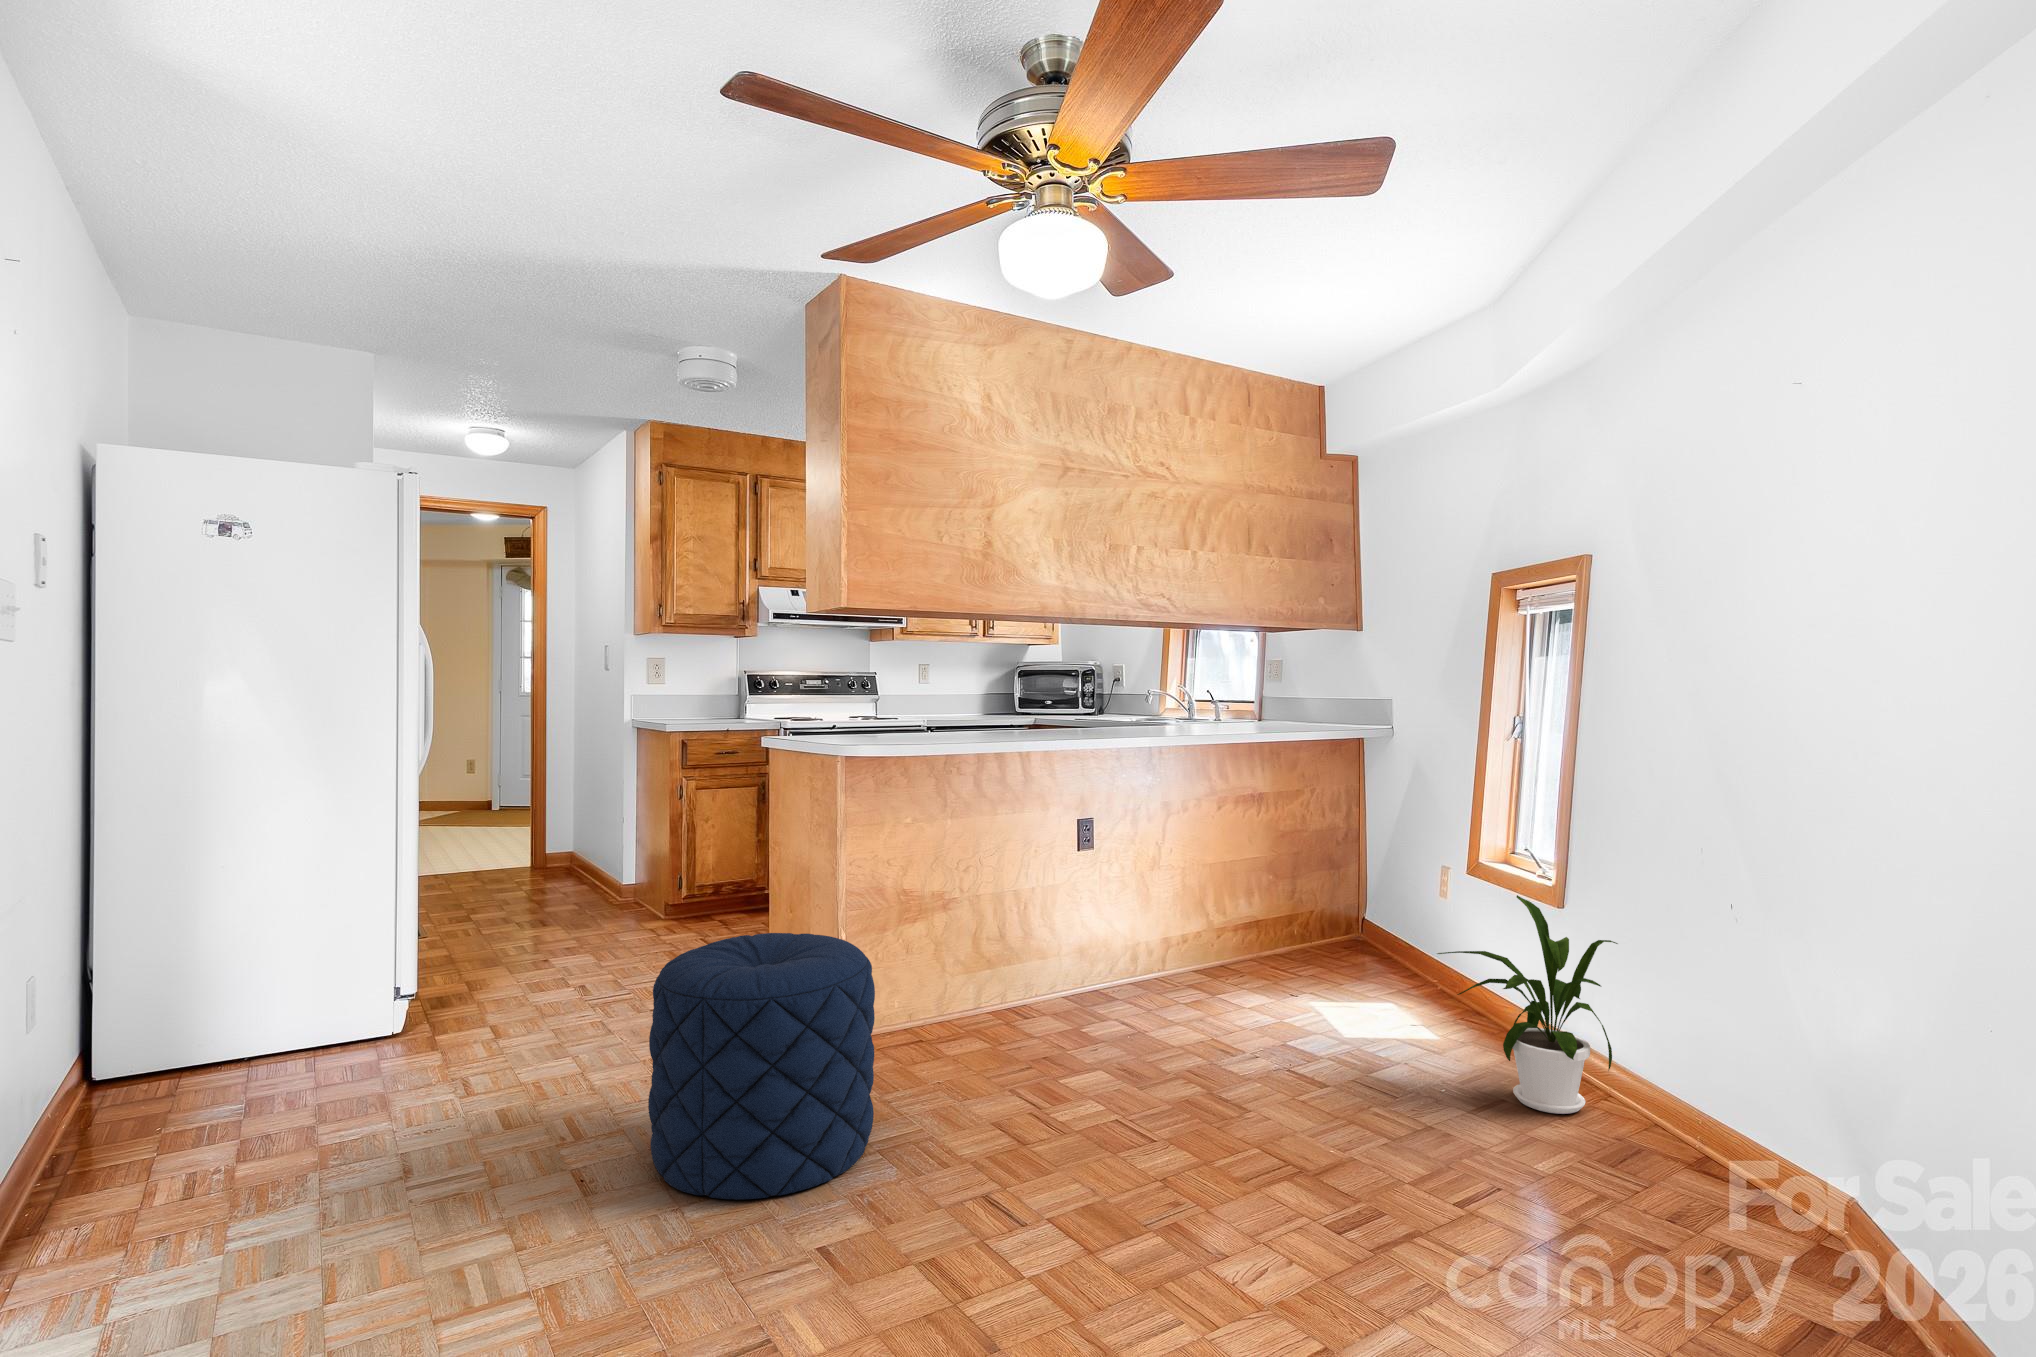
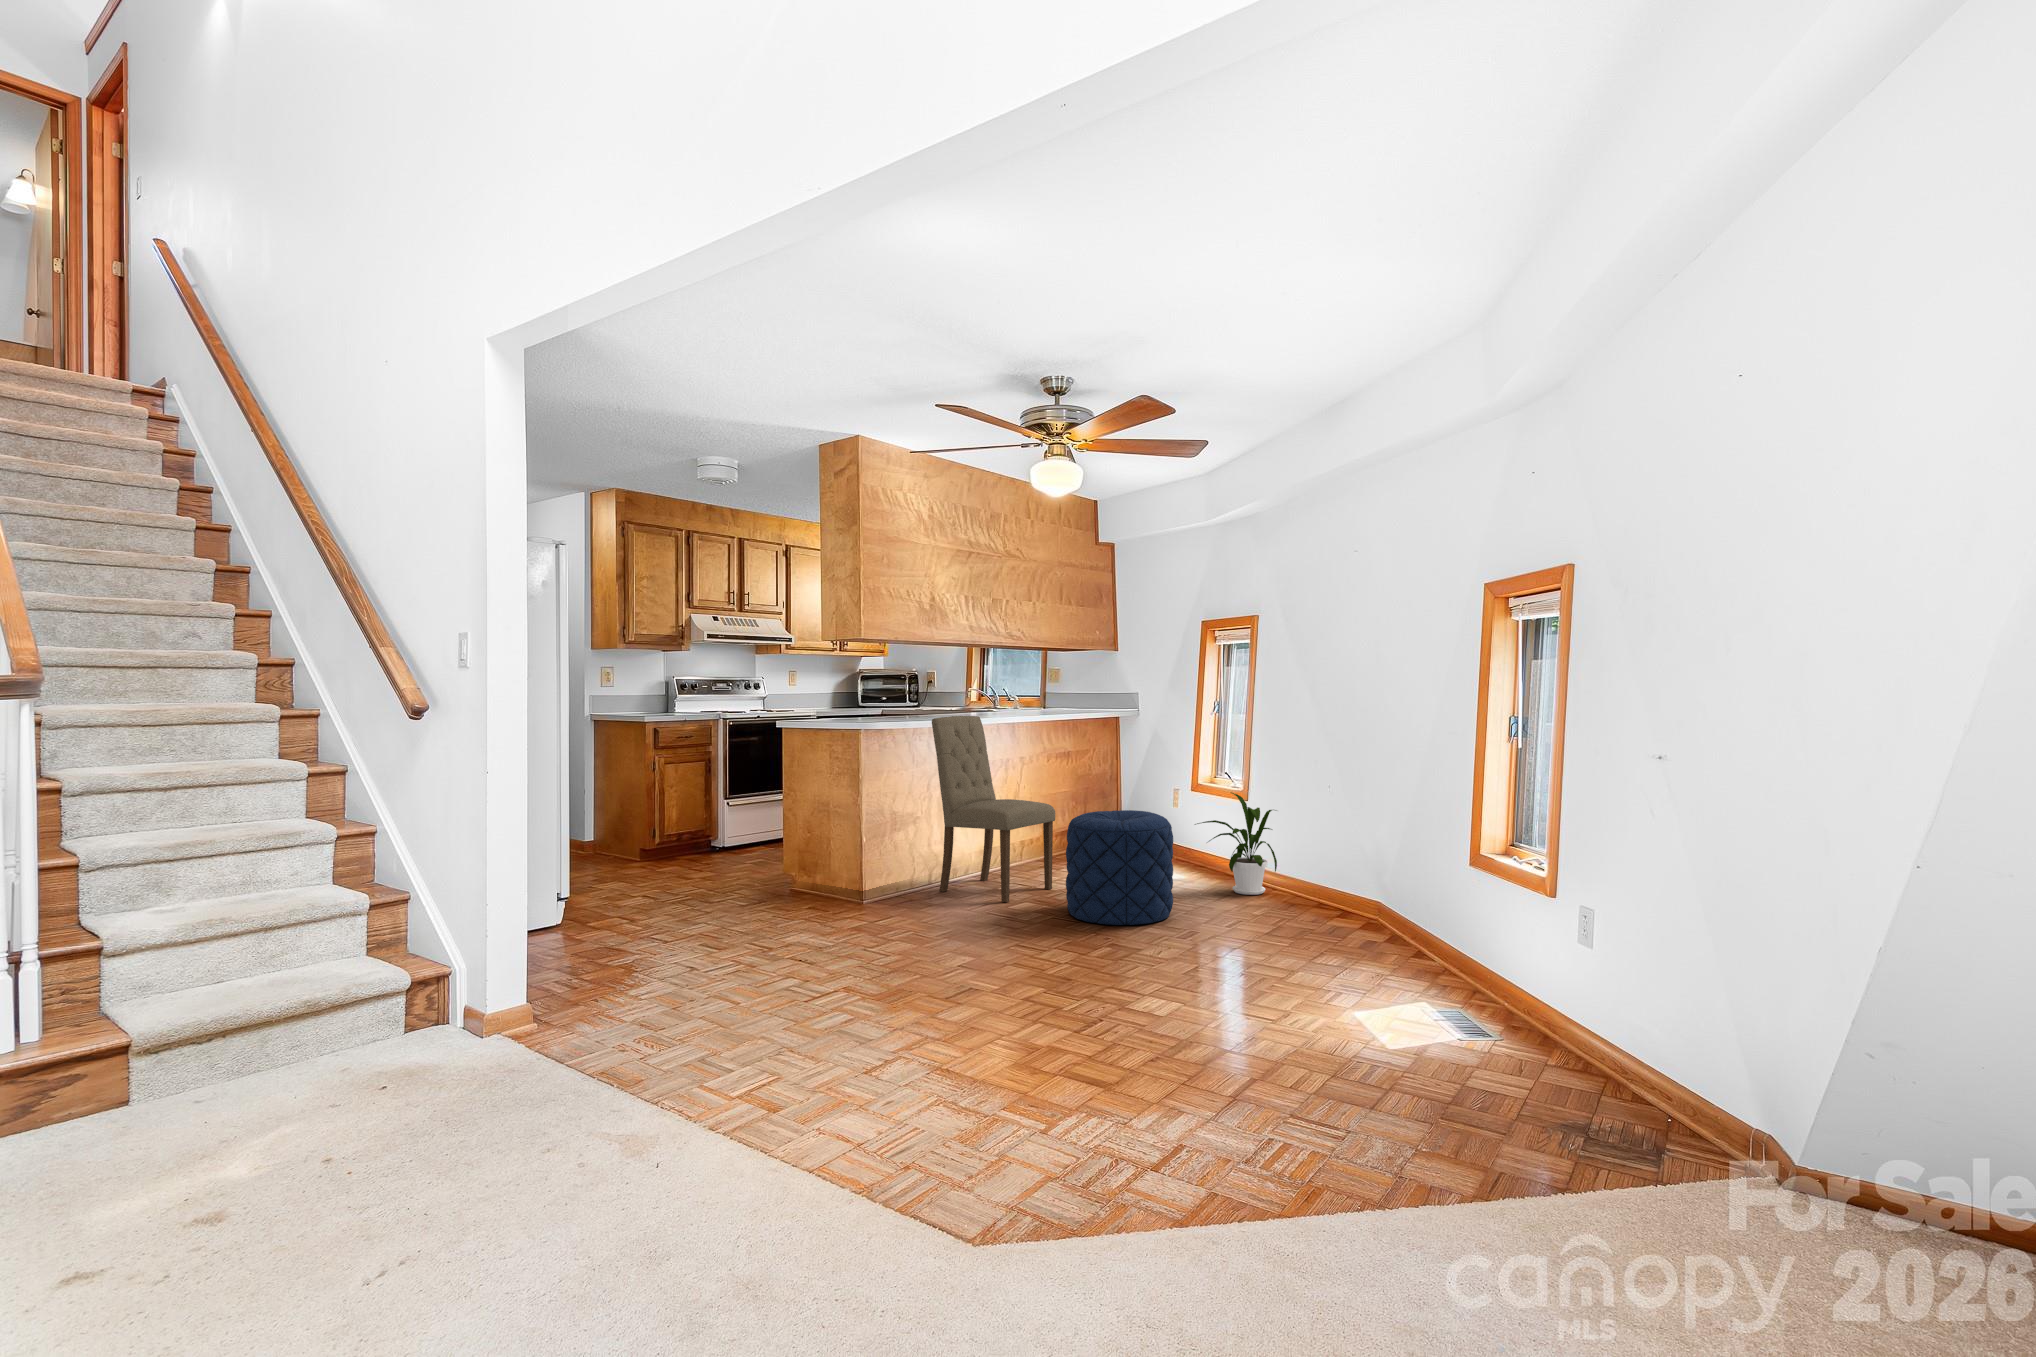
dining chair: none [975,734,1177,1068] -> present [932,716,1055,902]
pouf: present [648,933,875,1200] -> present [1066,810,1173,925]

